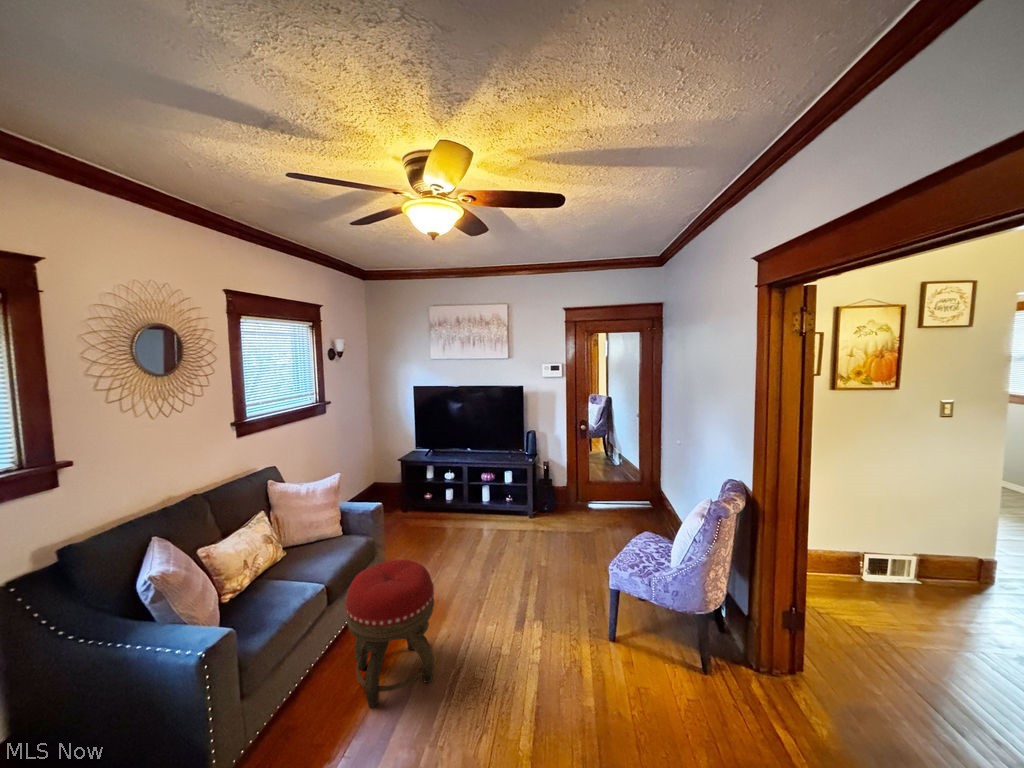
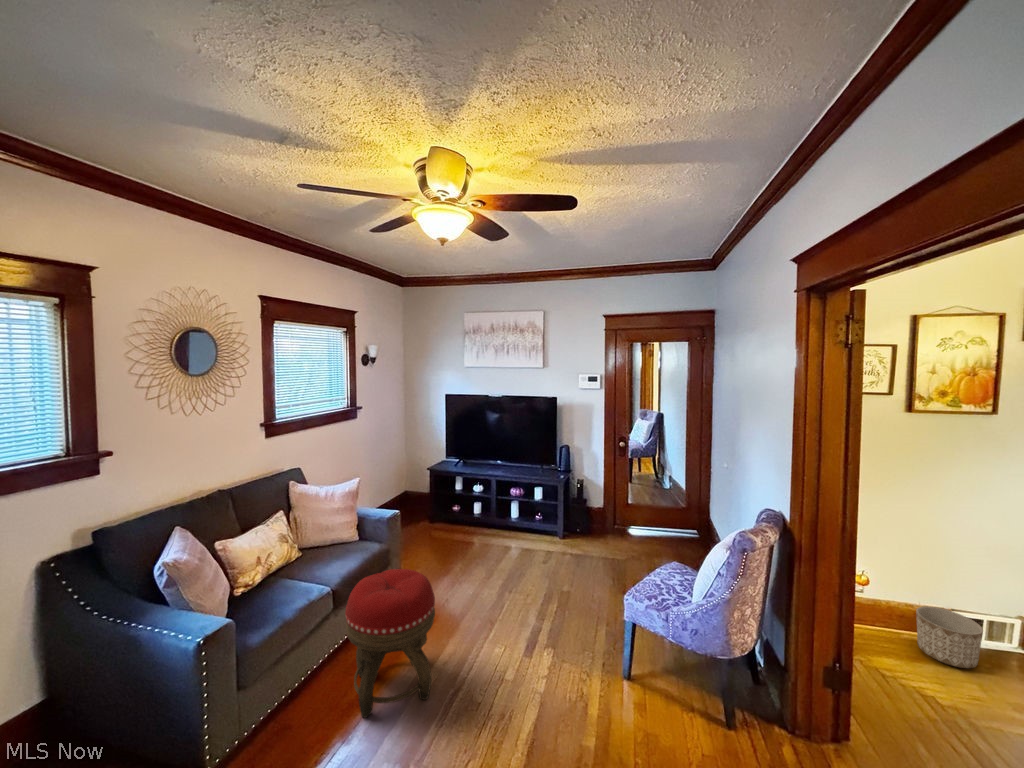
planter: none [841,552,892,600] -> present [916,606,983,668]

